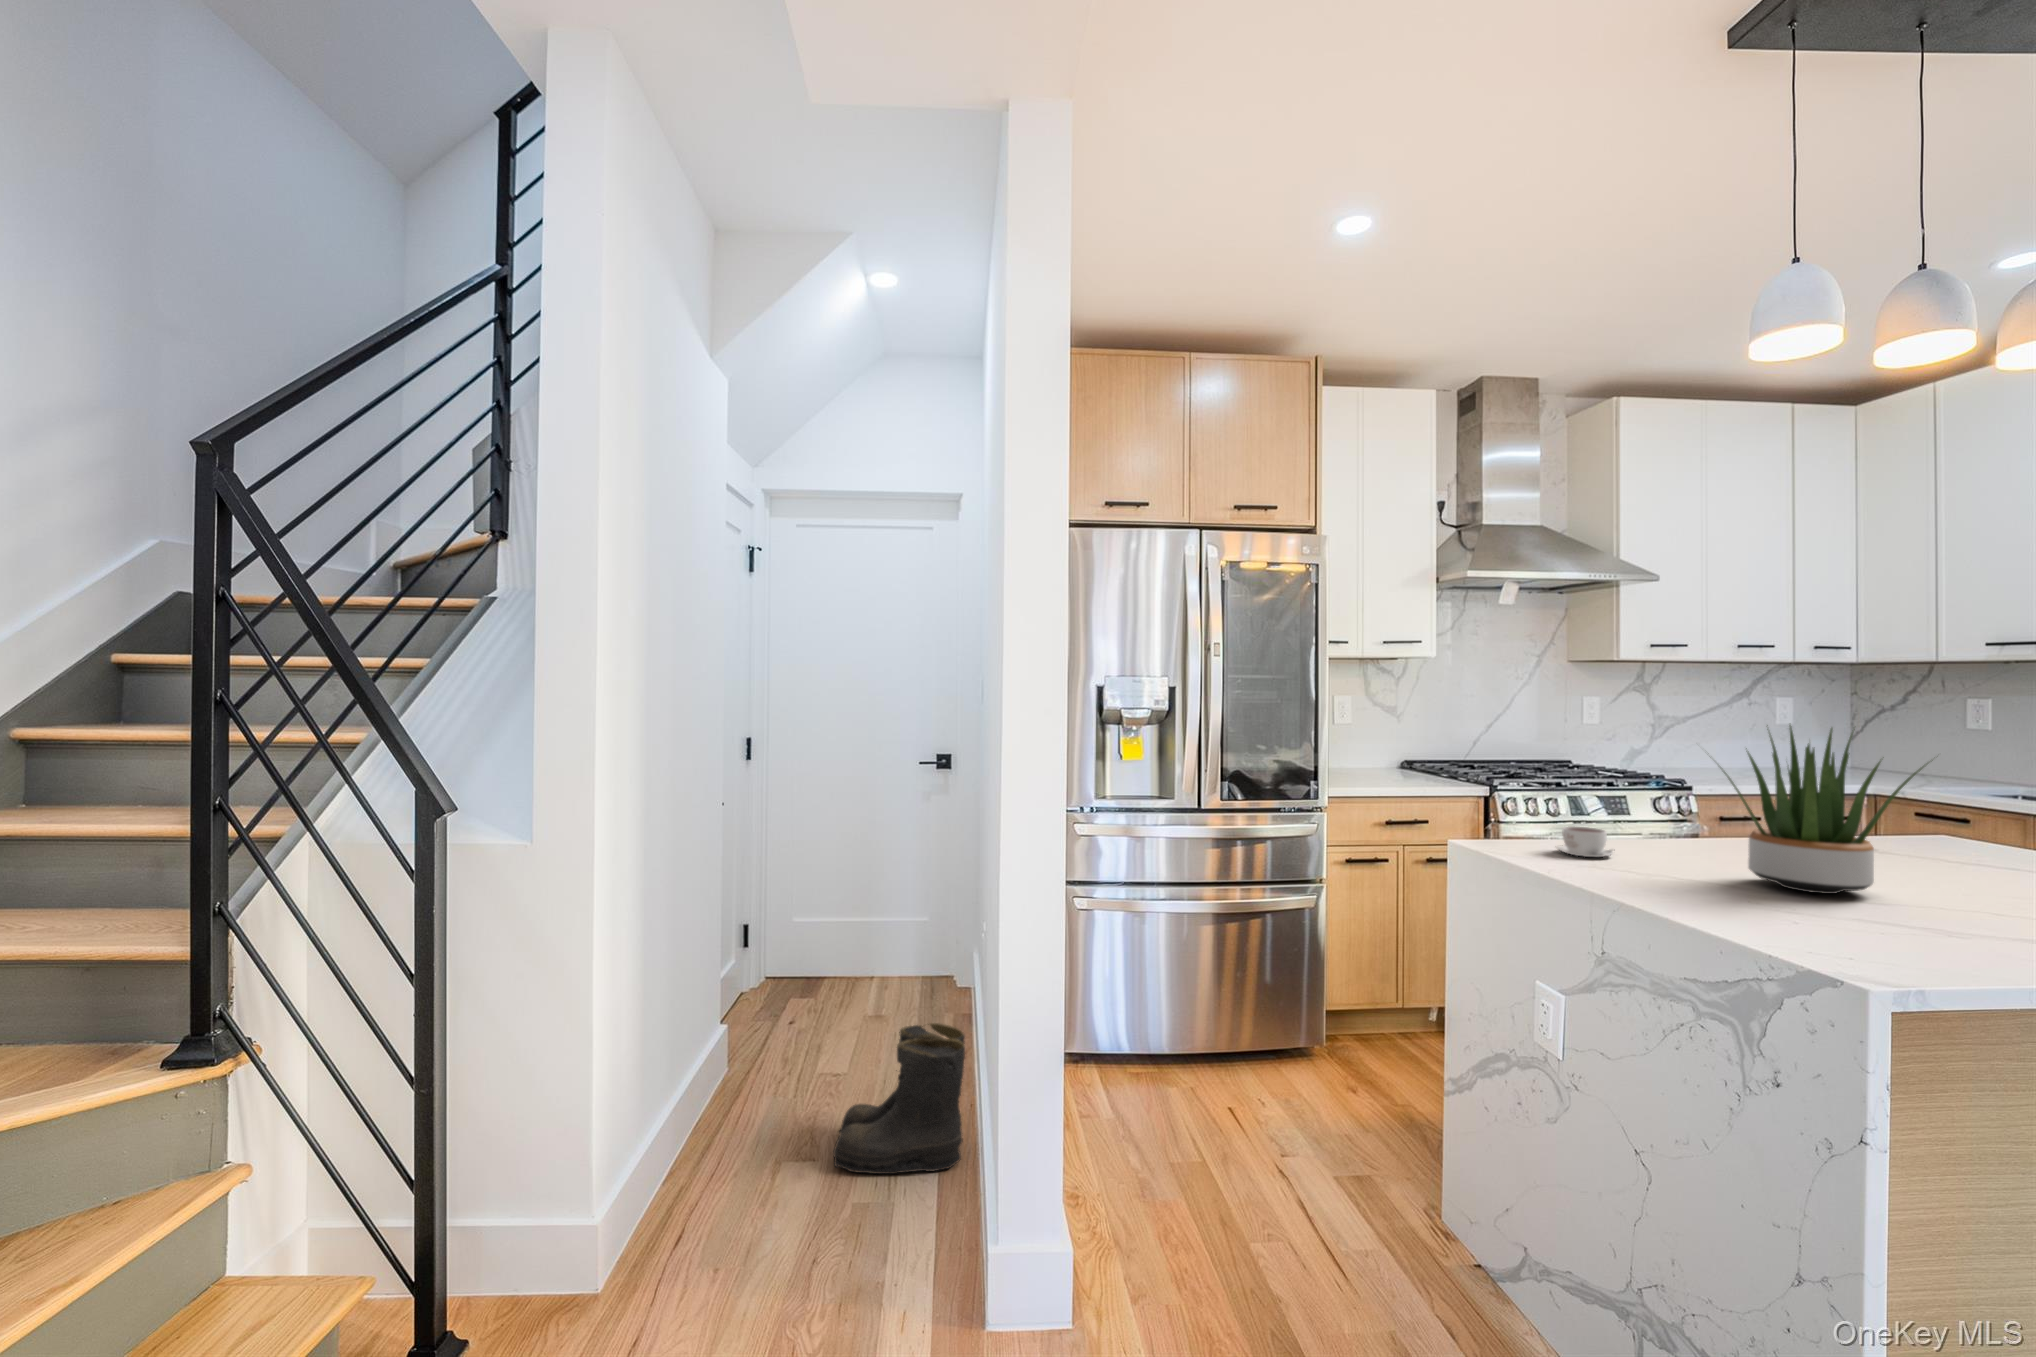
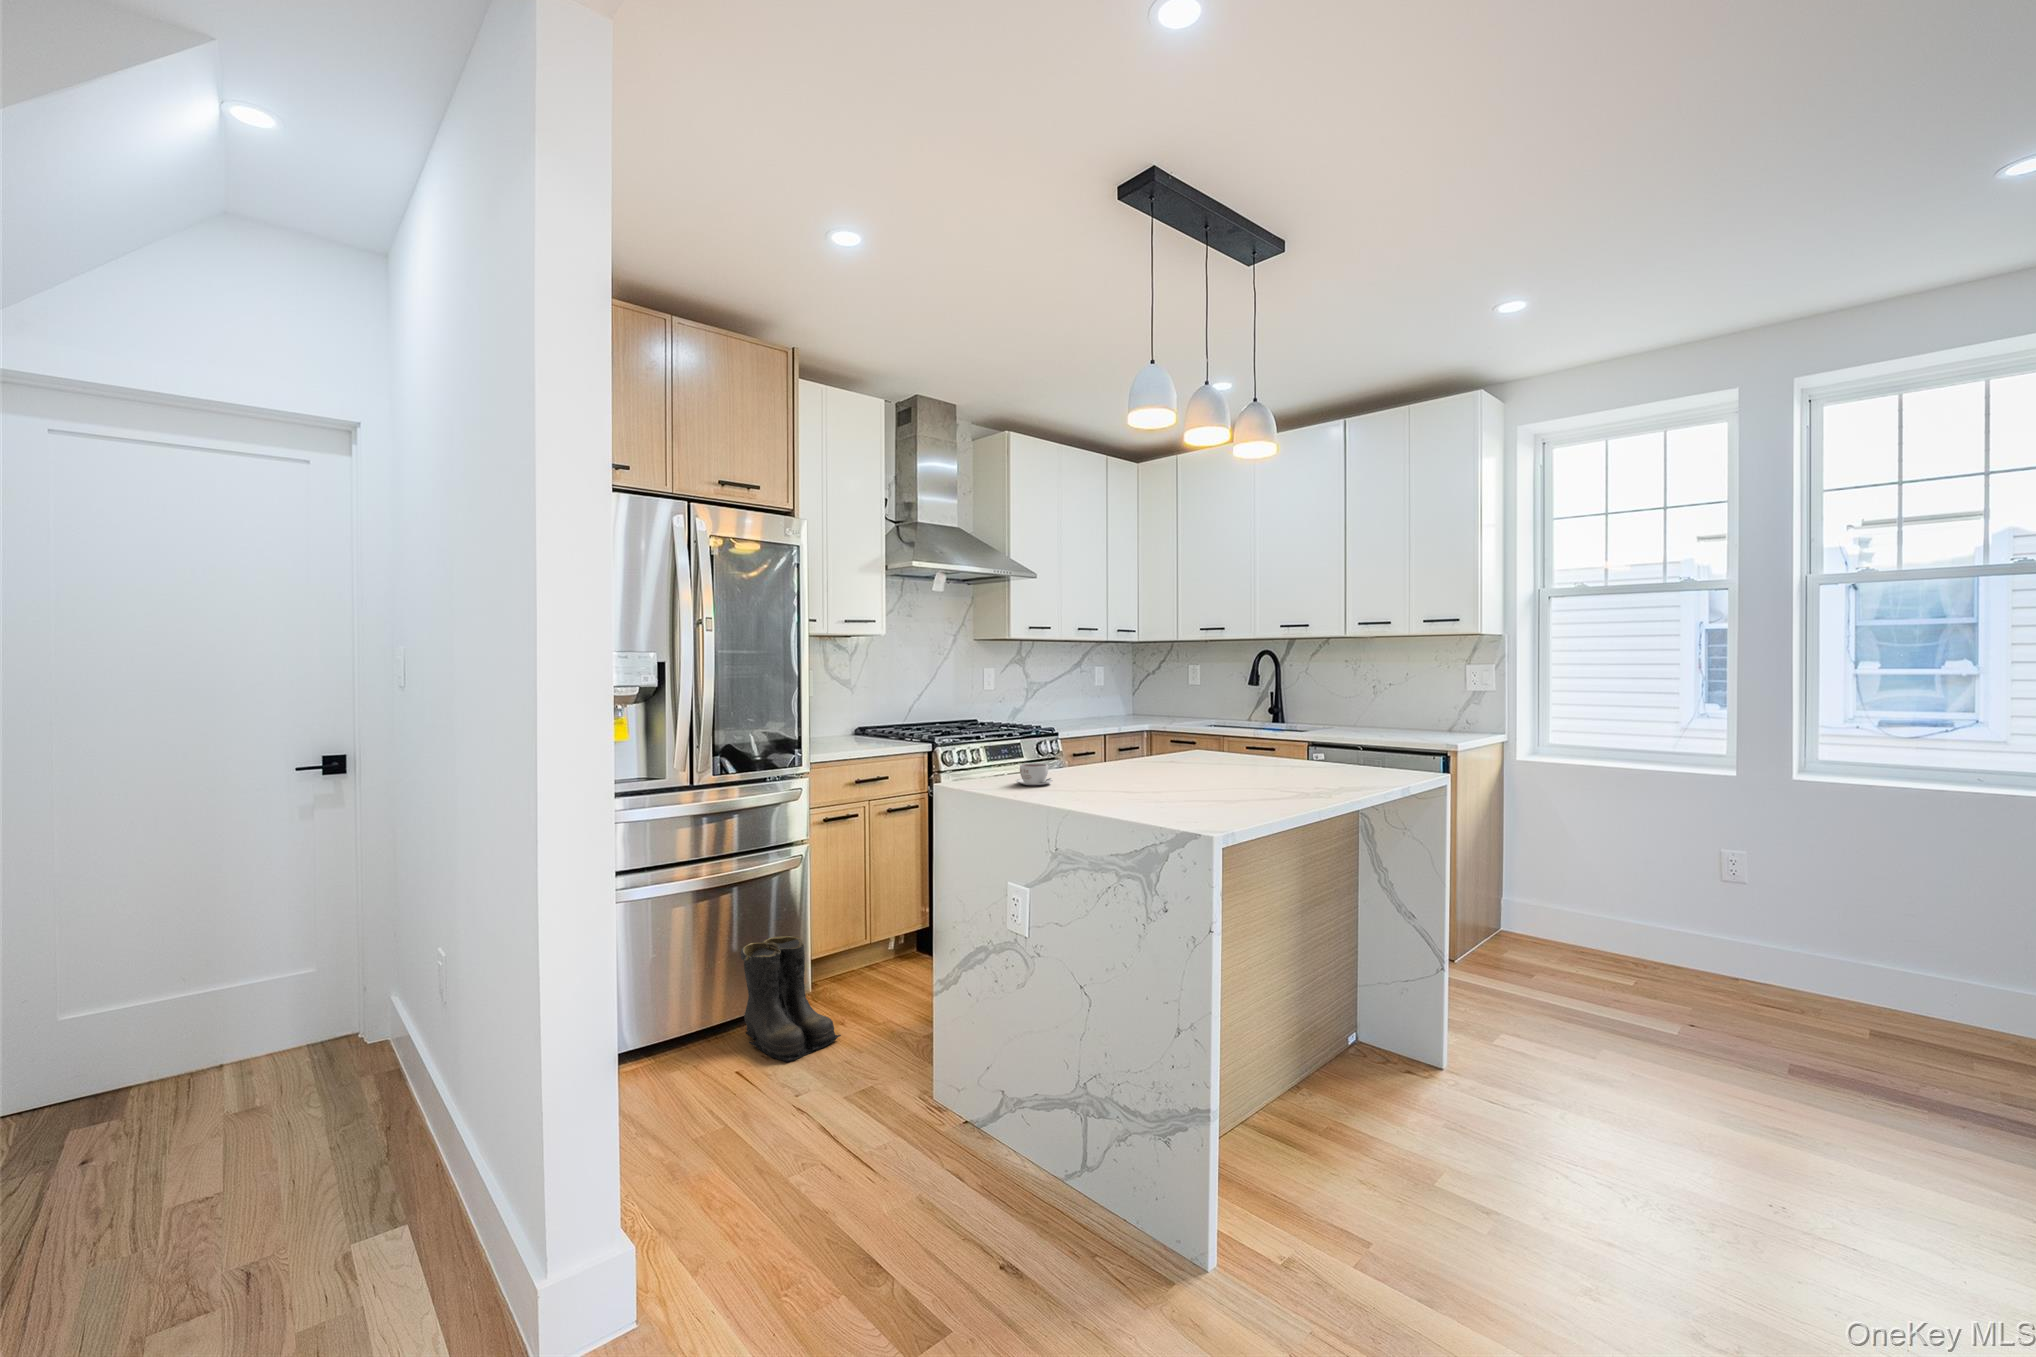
potted plant: present [1720,725,1933,894] -> none [1104,679,1225,791]
boots: present [833,1023,965,1174] -> present [741,936,841,1062]

